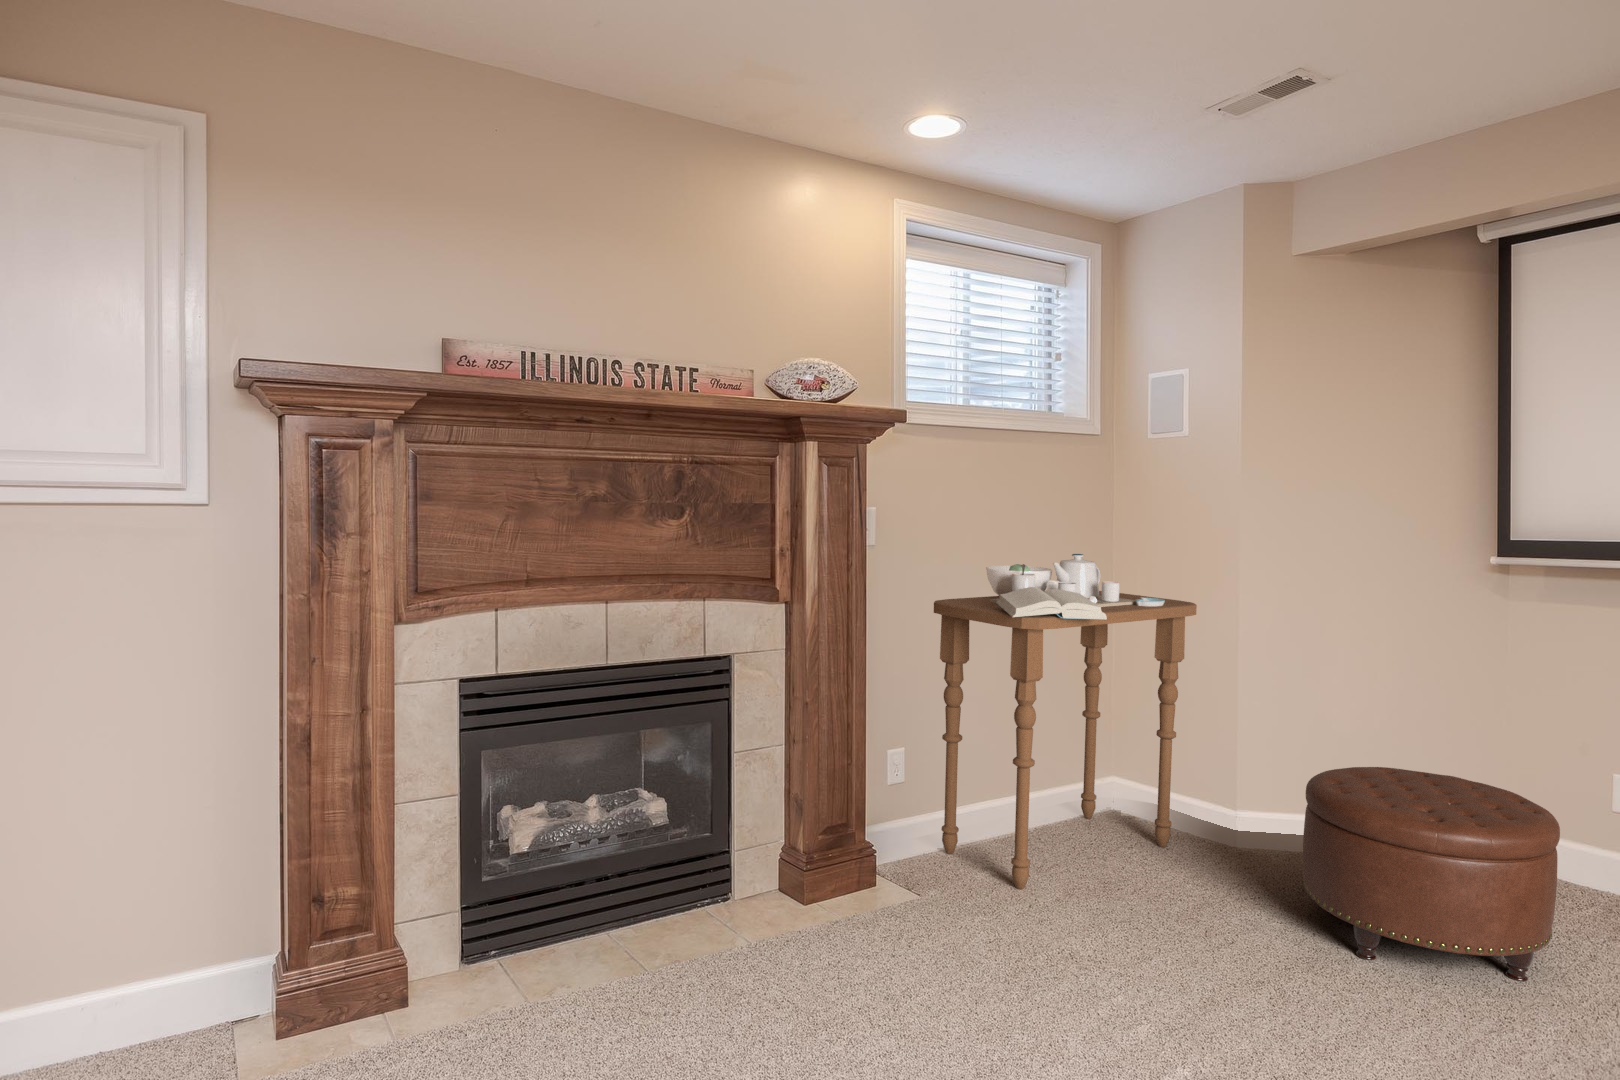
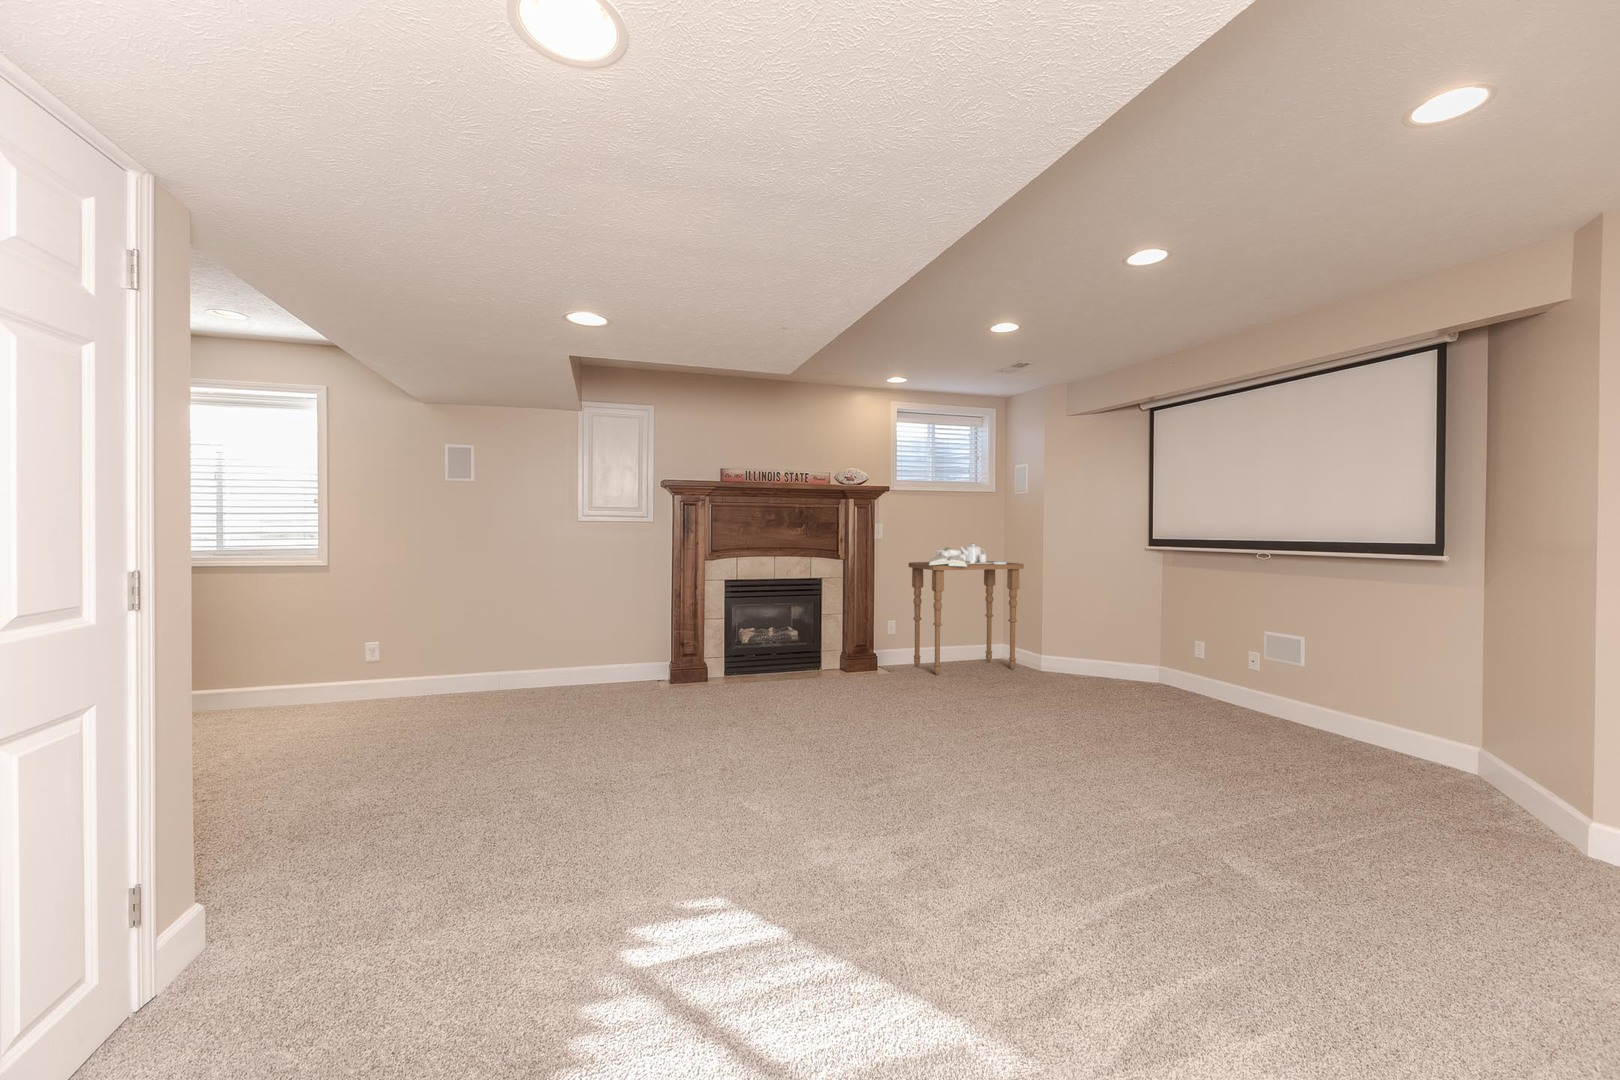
ottoman: present [1303,767,1560,981] -> none [1044,629,1135,701]

